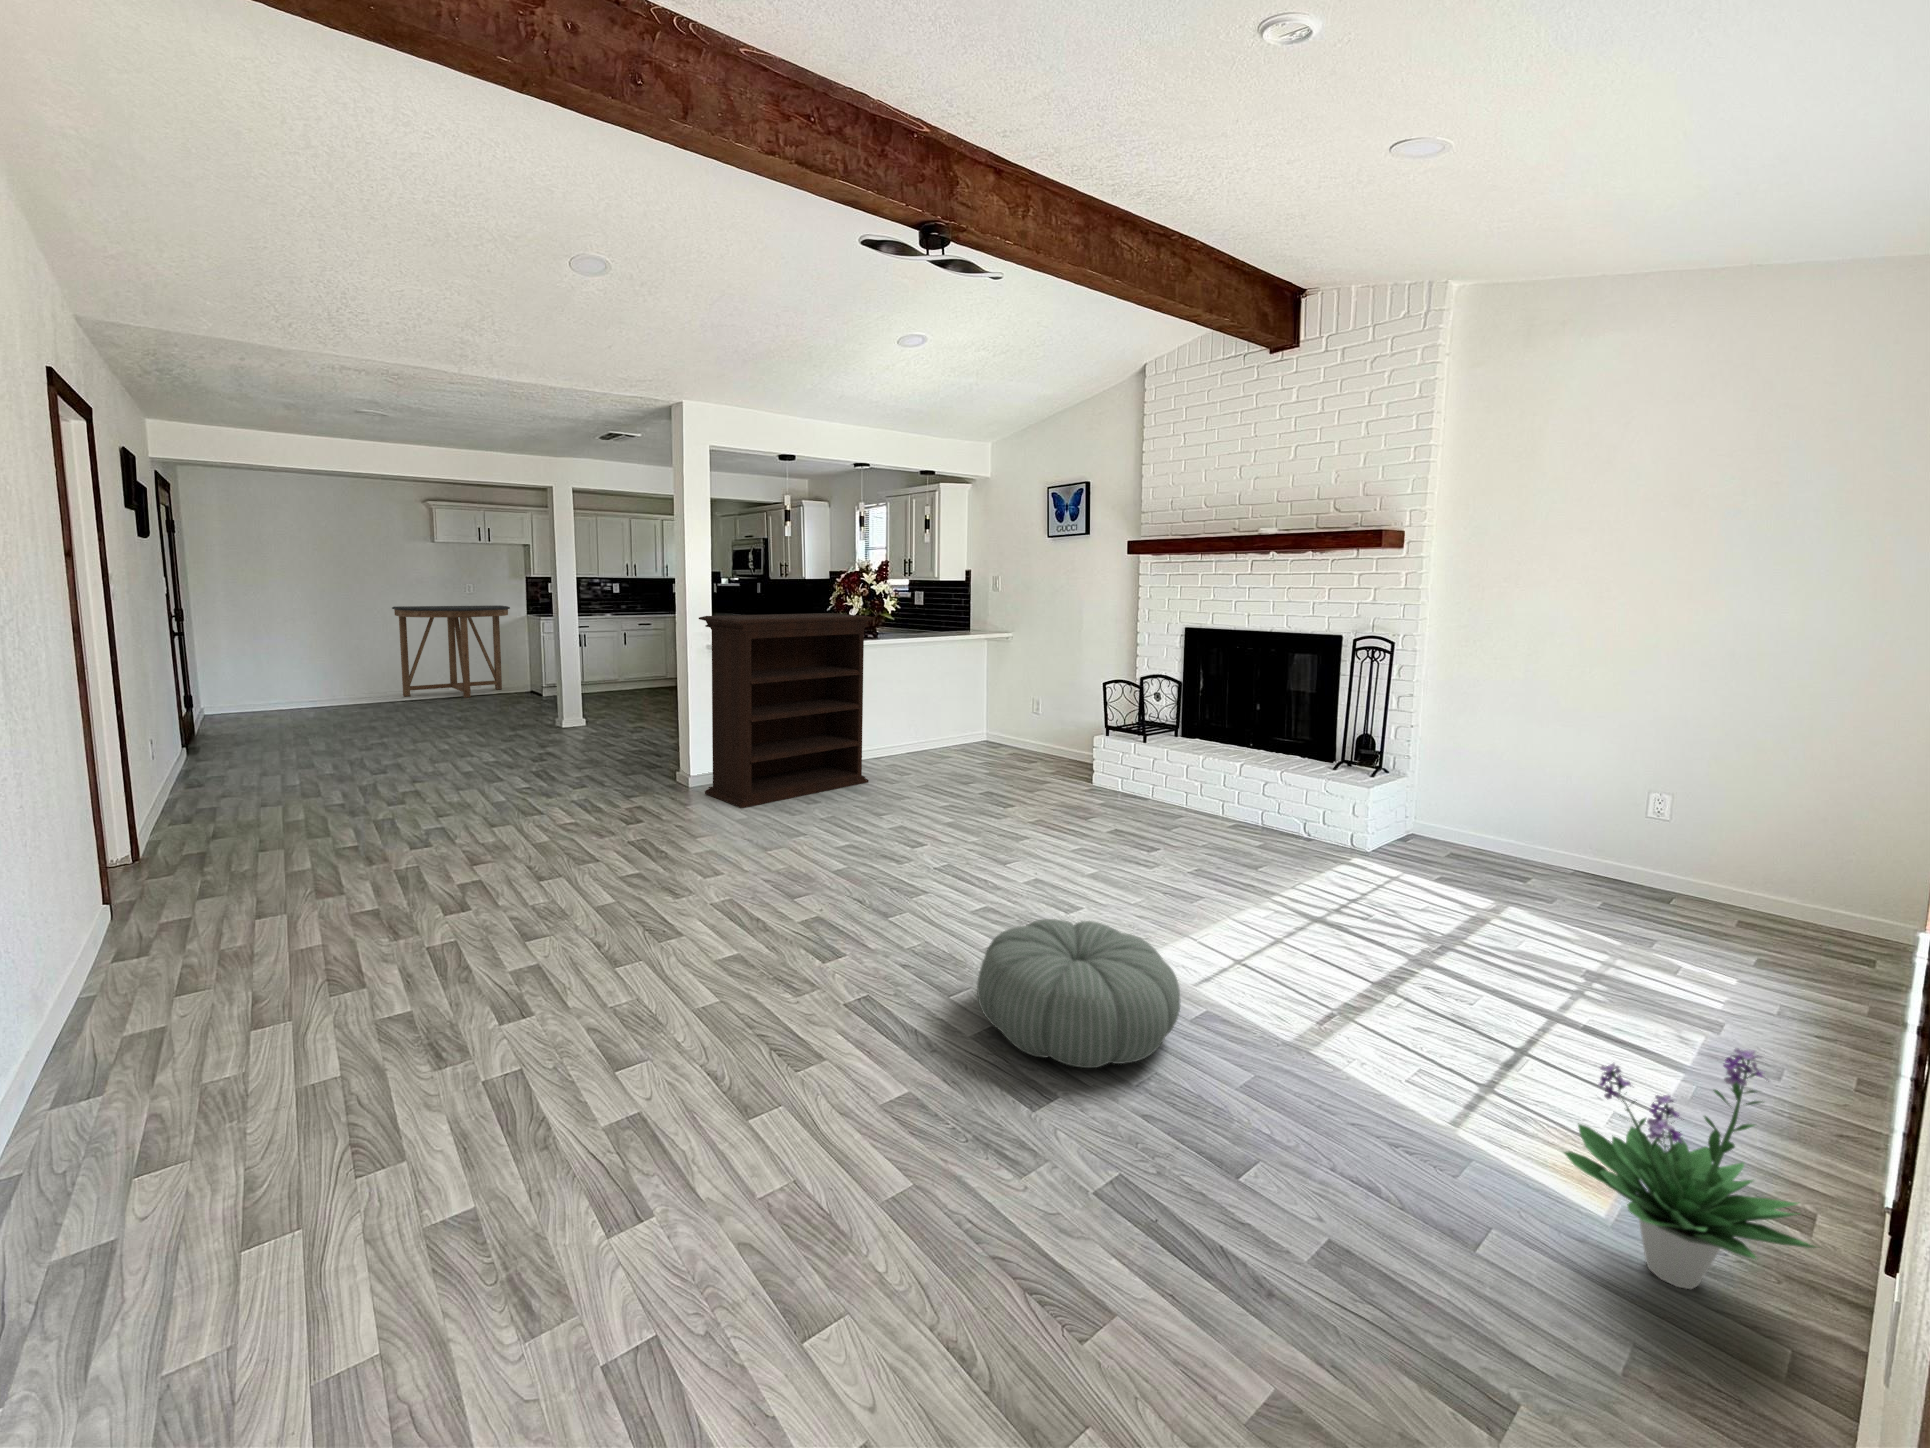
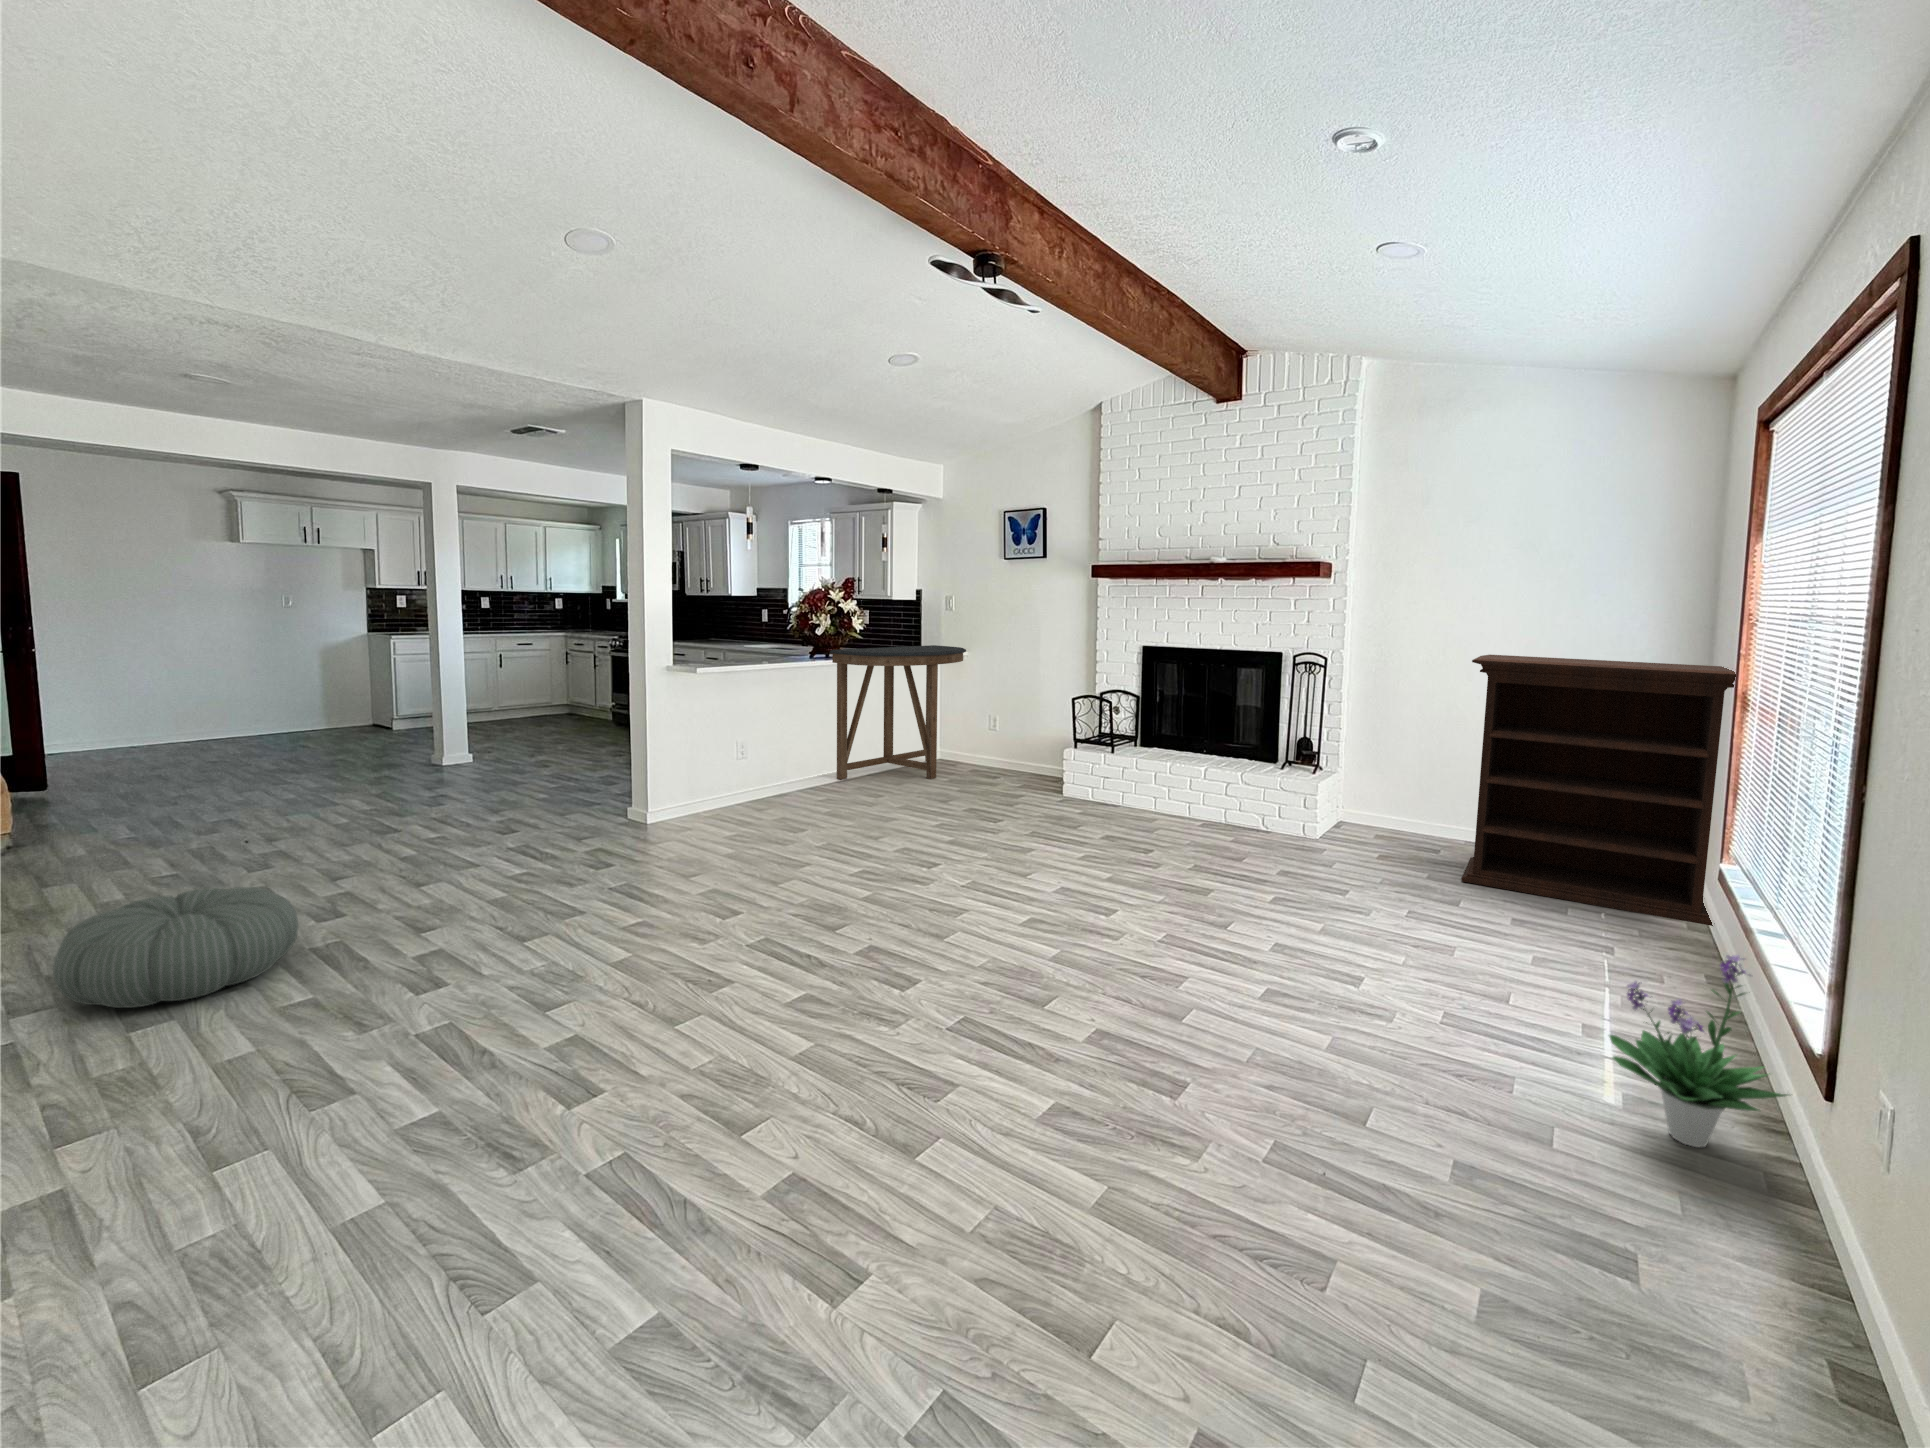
console table: present [392,605,510,698] -> present [830,645,966,779]
bookshelf: present [699,613,875,808] -> present [1461,655,1736,926]
pouf: present [977,919,1181,1068] -> present [53,887,299,1008]

